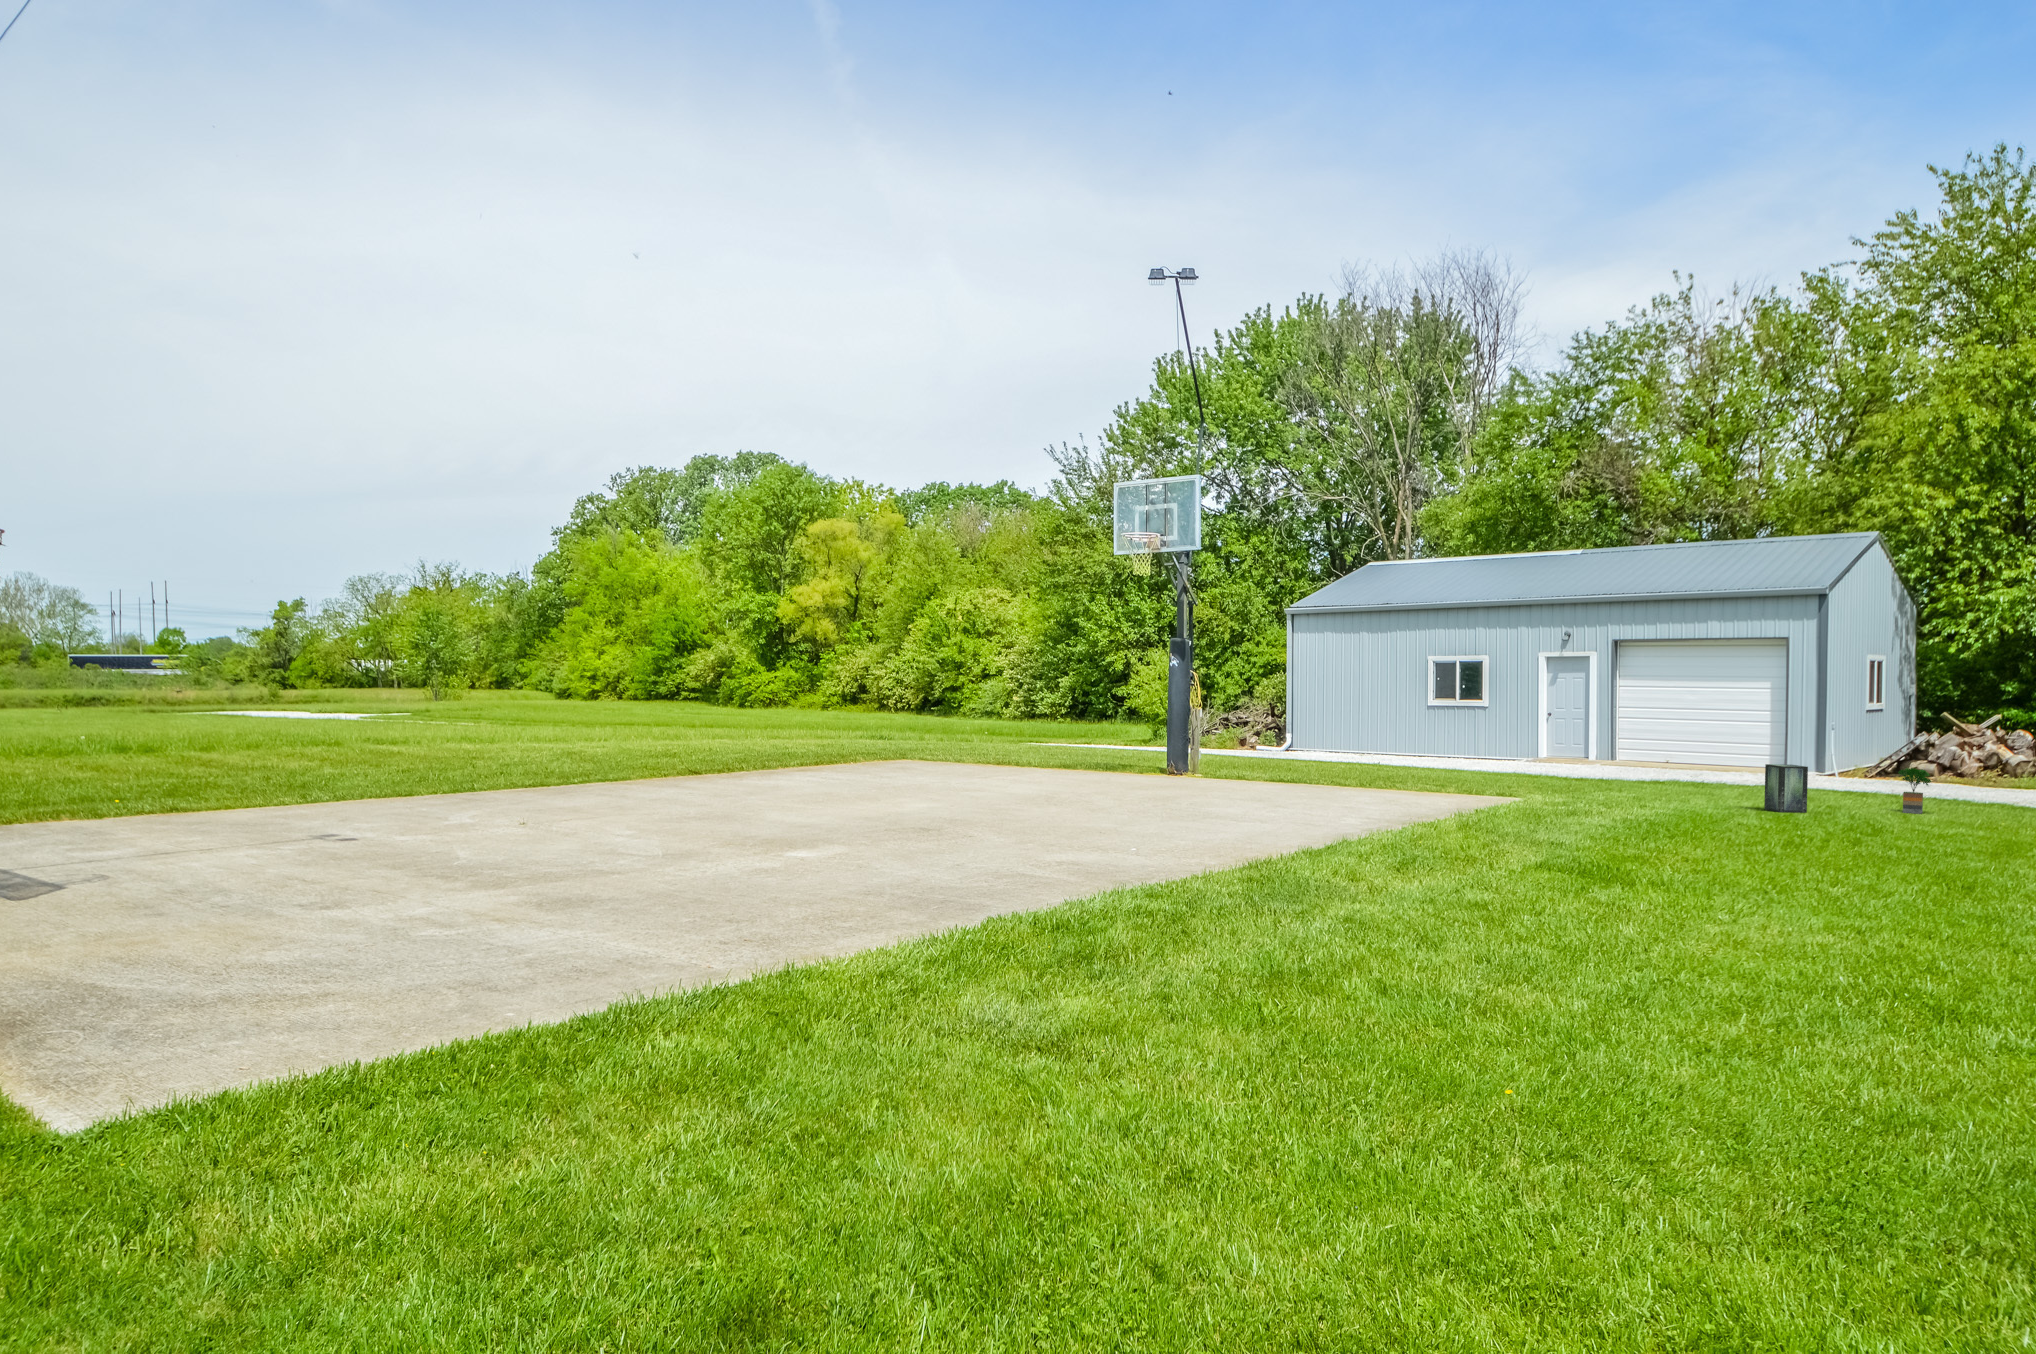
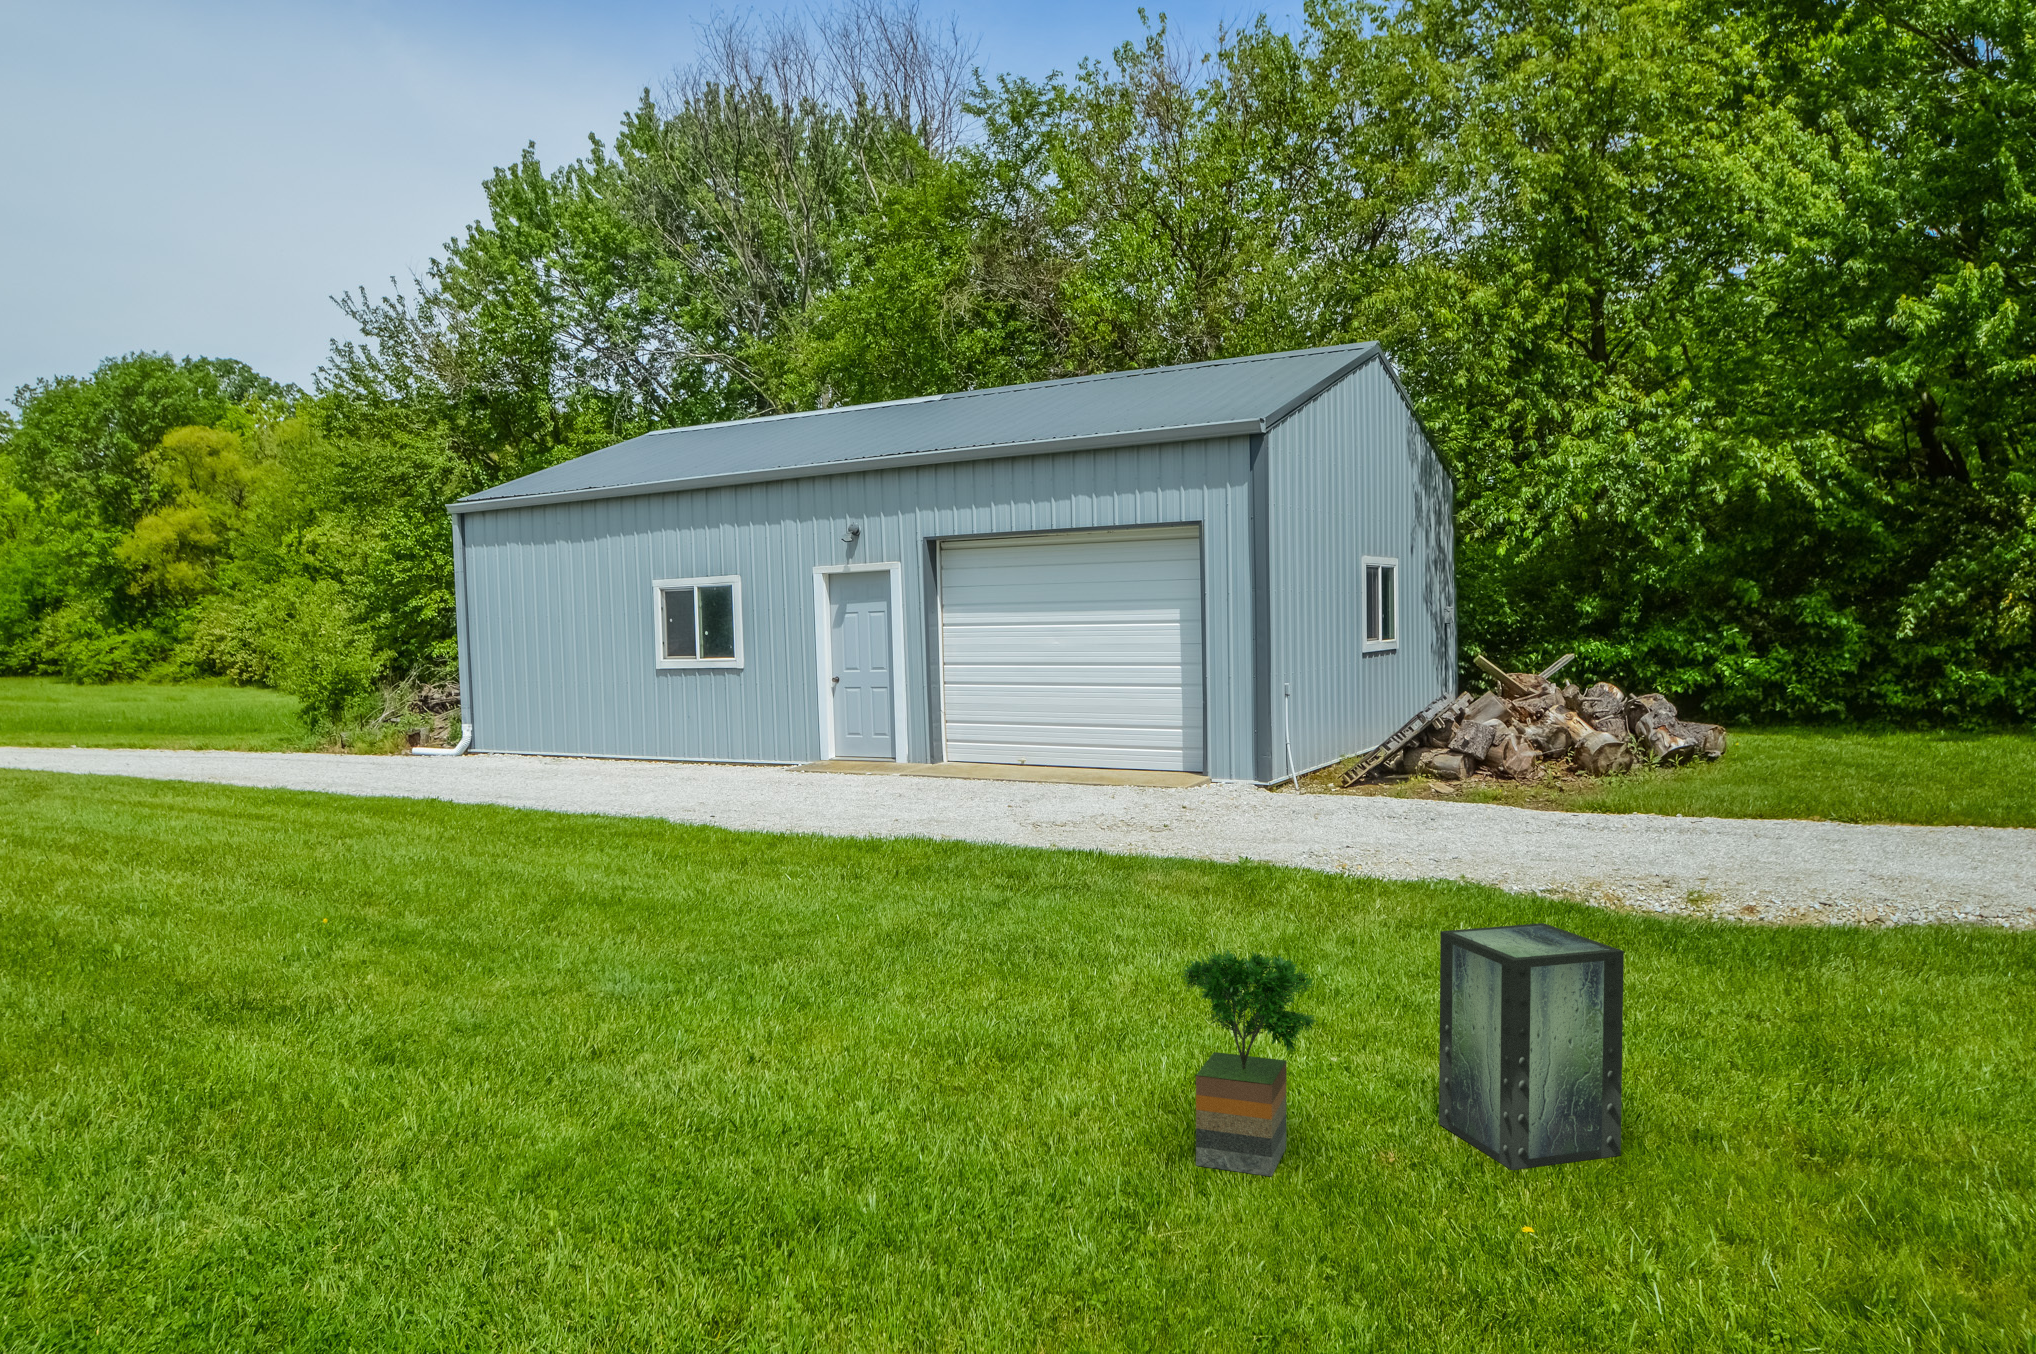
storage box: present [1764,764,1808,813] -> present [1439,923,1624,1170]

